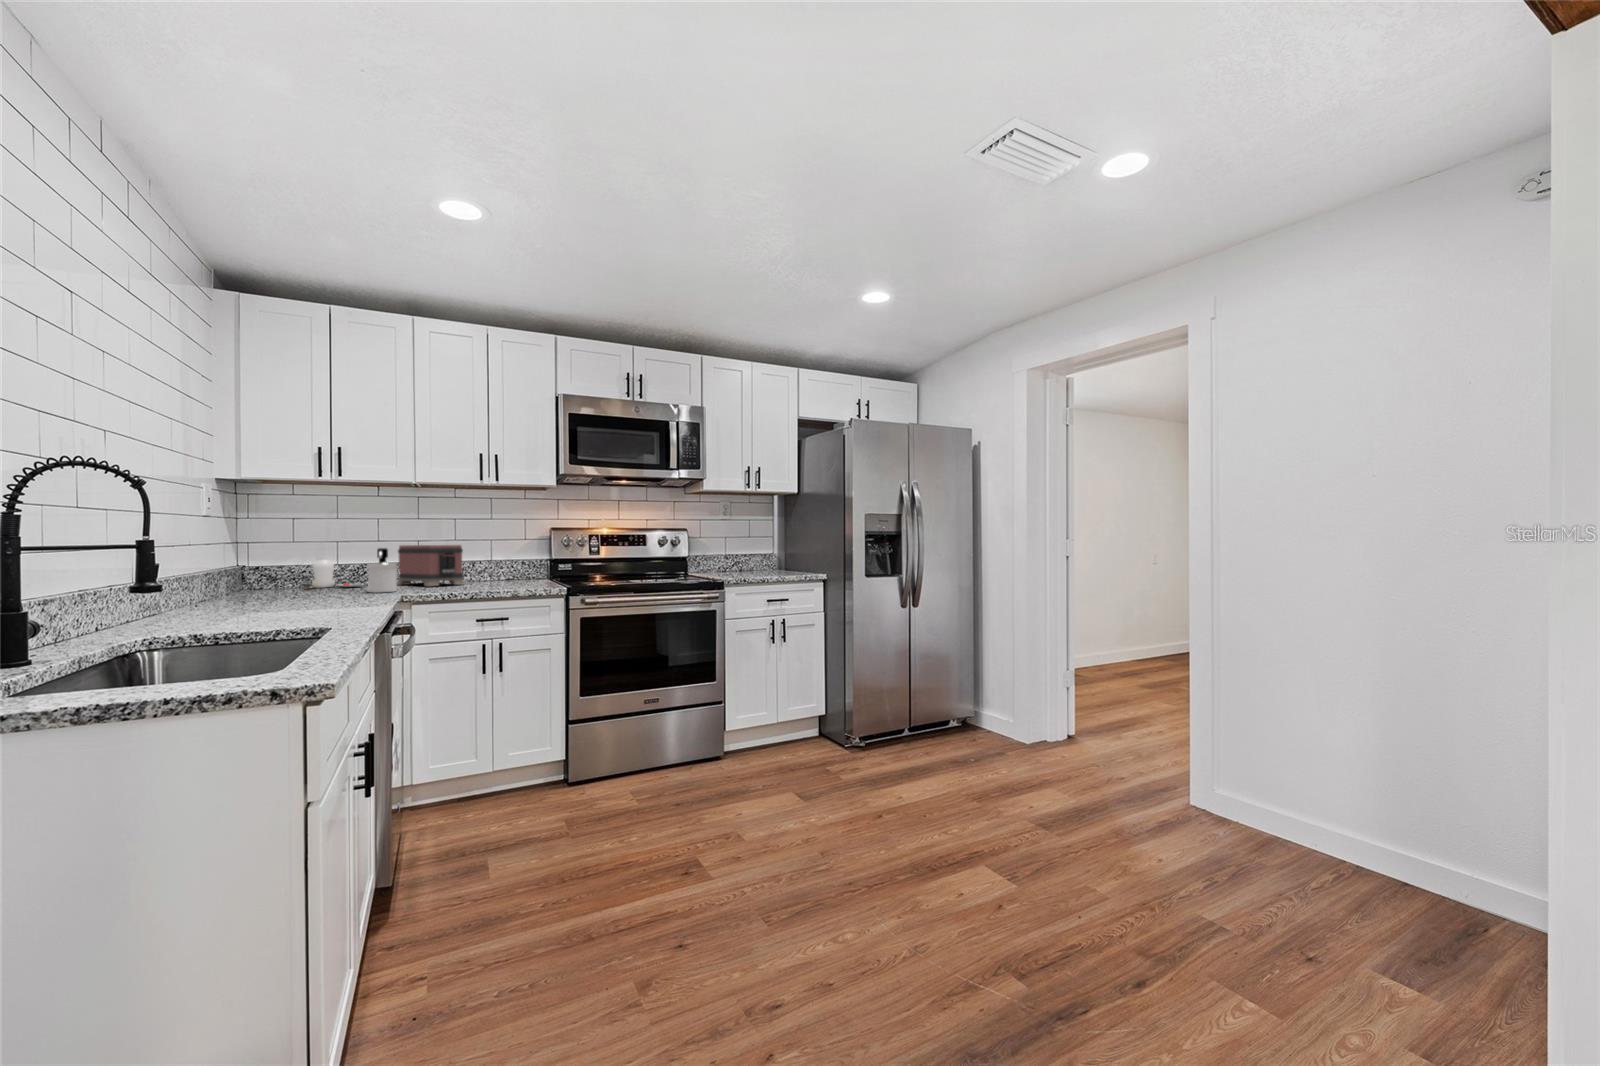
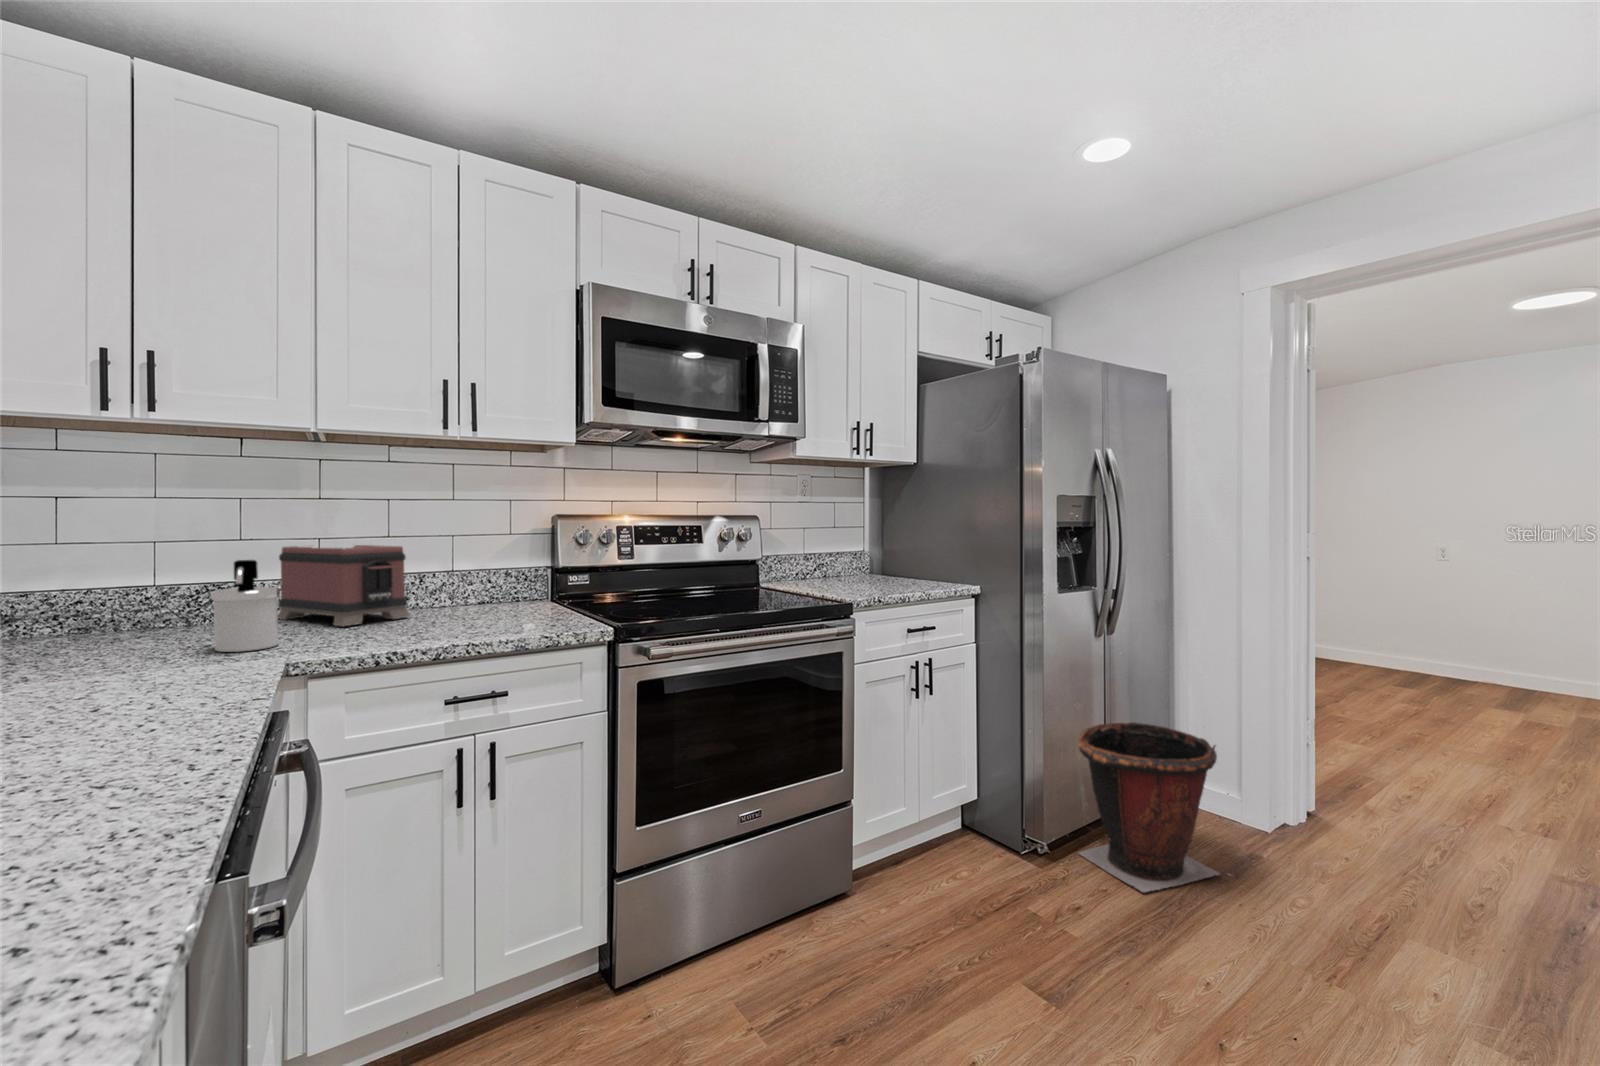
jar: present [312,557,364,588] -> none [78,571,213,637]
trash can: none [881,663,971,765] -> present [1078,722,1220,892]

